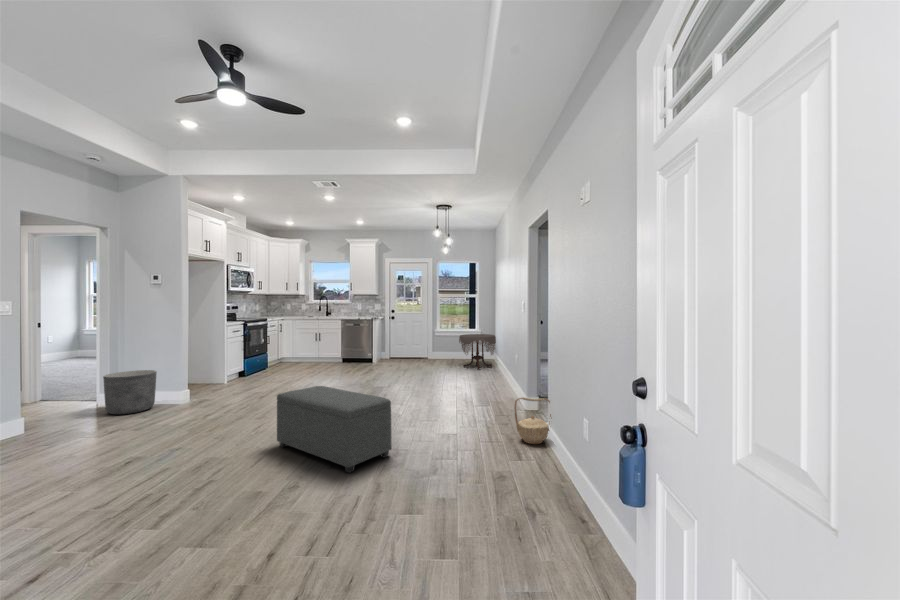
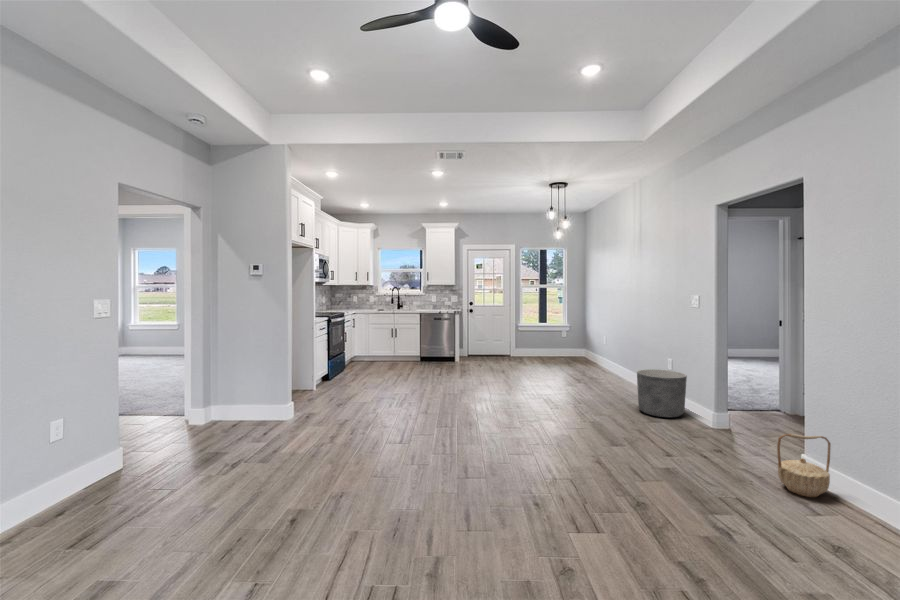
side table: present [459,334,496,370] -> none [566,333,611,375]
planter: present [103,370,157,414] -> present [637,369,687,417]
ottoman: present [277,386,392,473] -> none [469,412,642,547]

